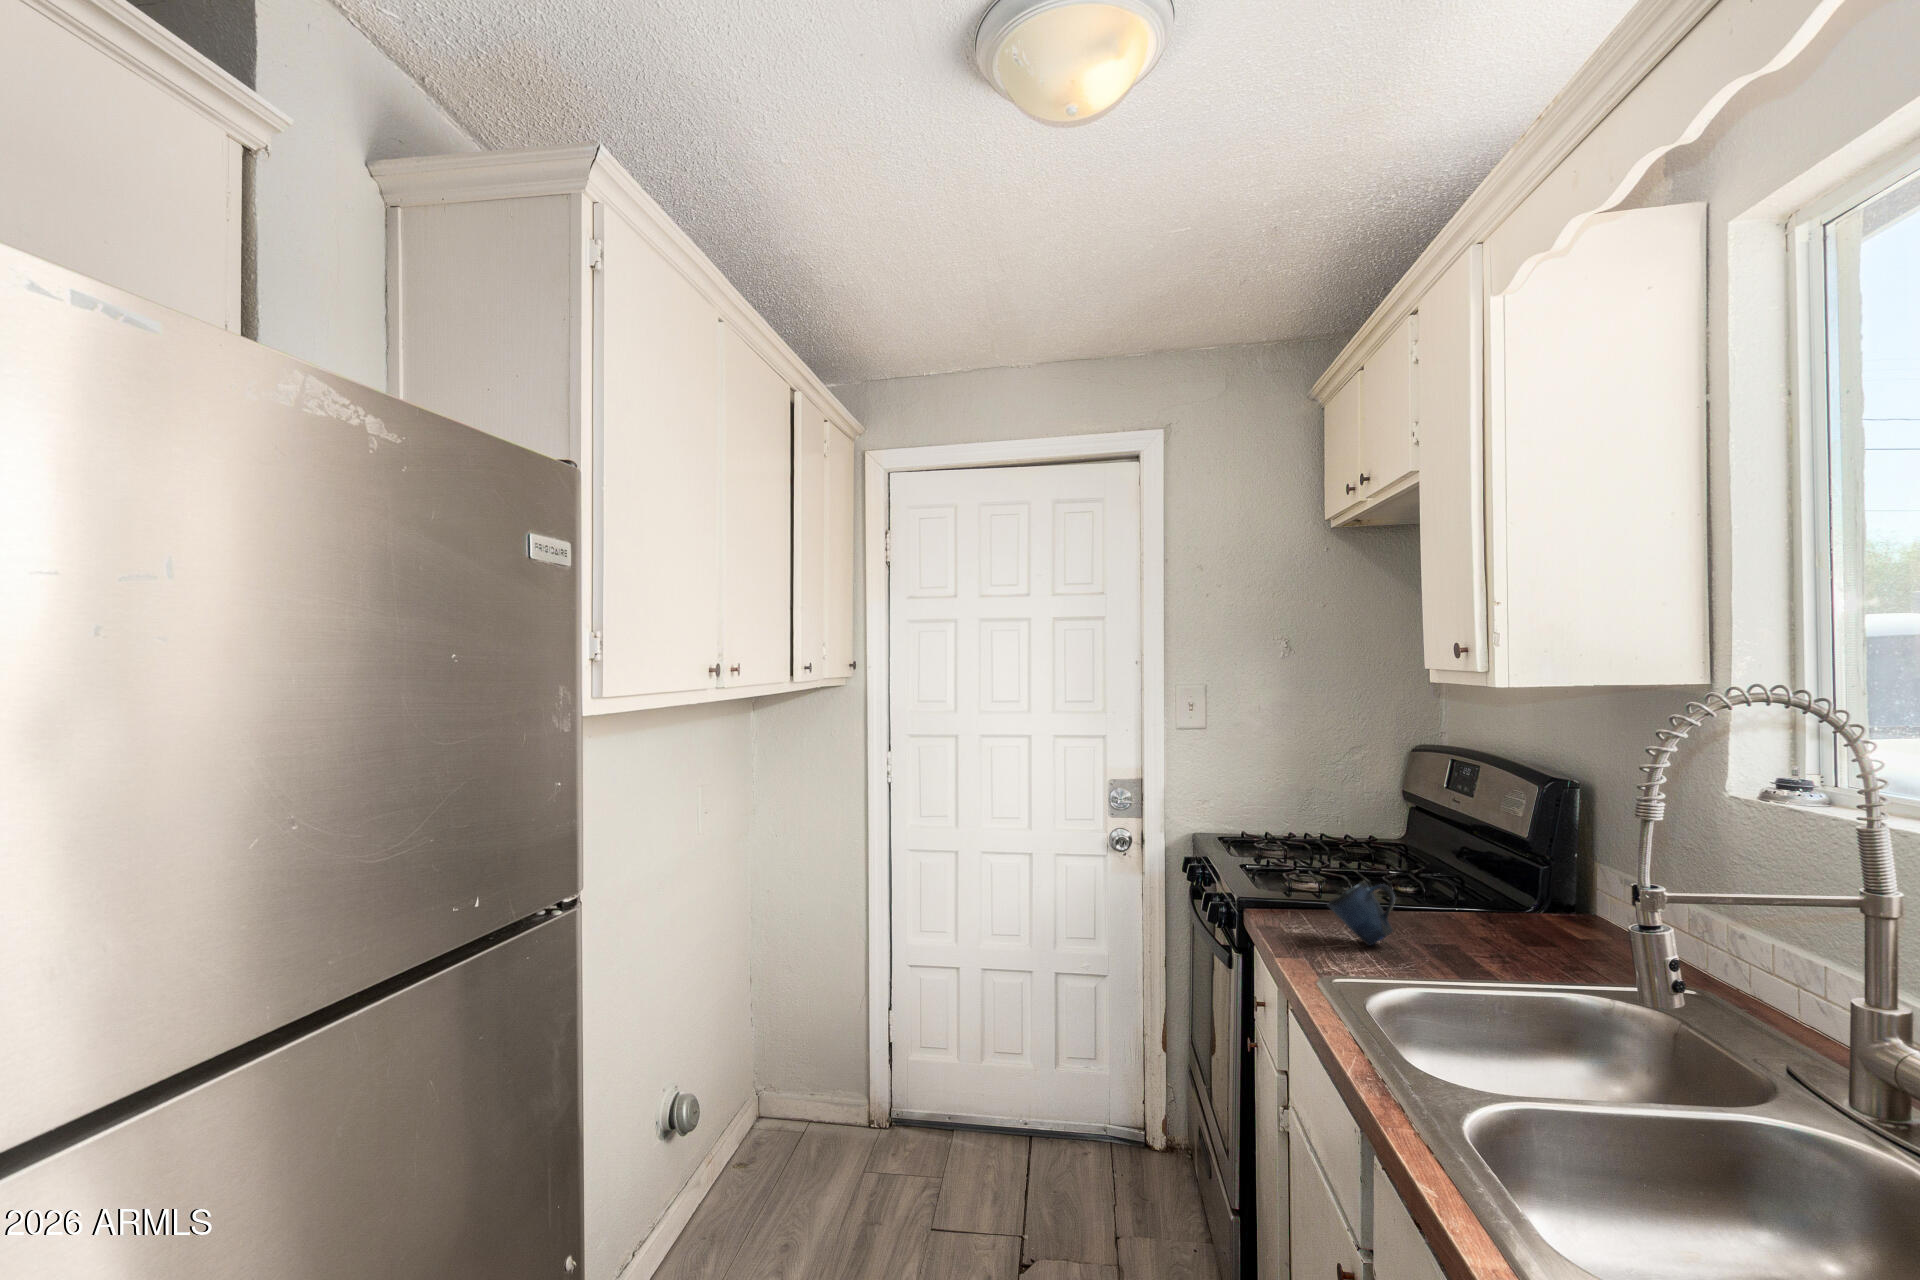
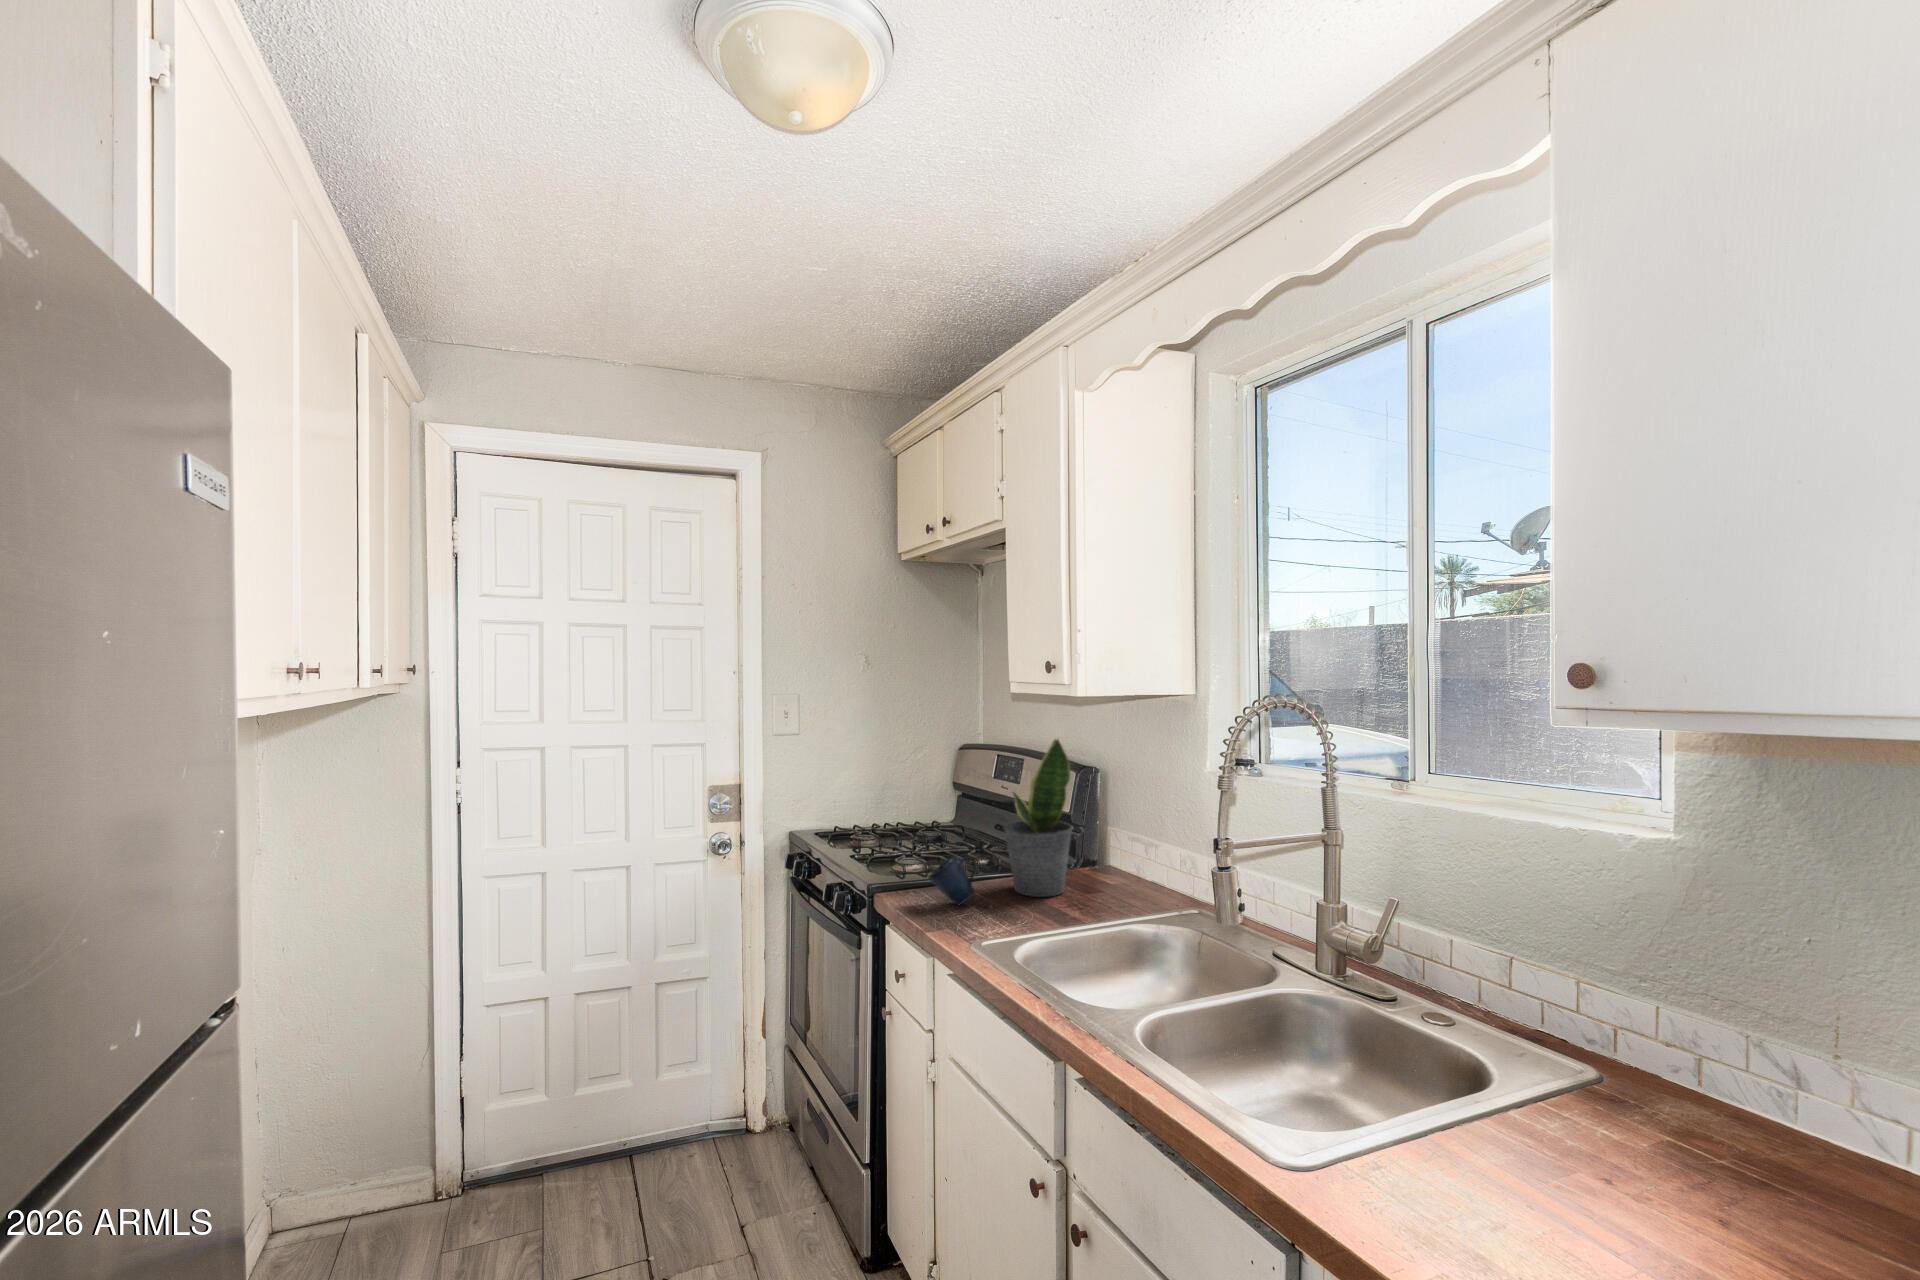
potted plant: none [1439,738,1551,956] -> present [1003,739,1073,897]

